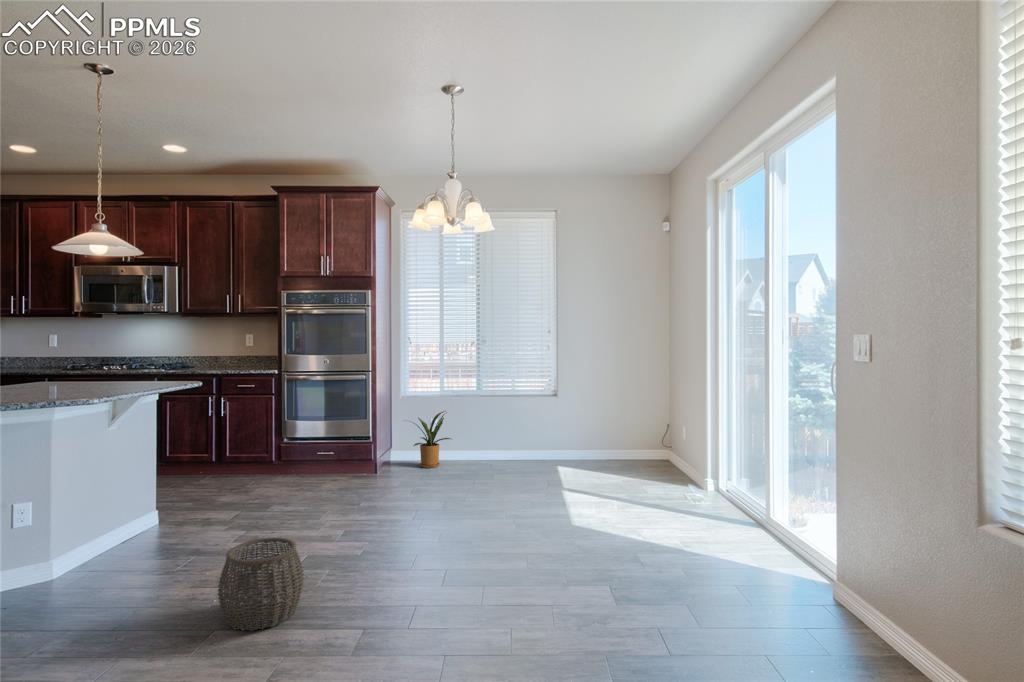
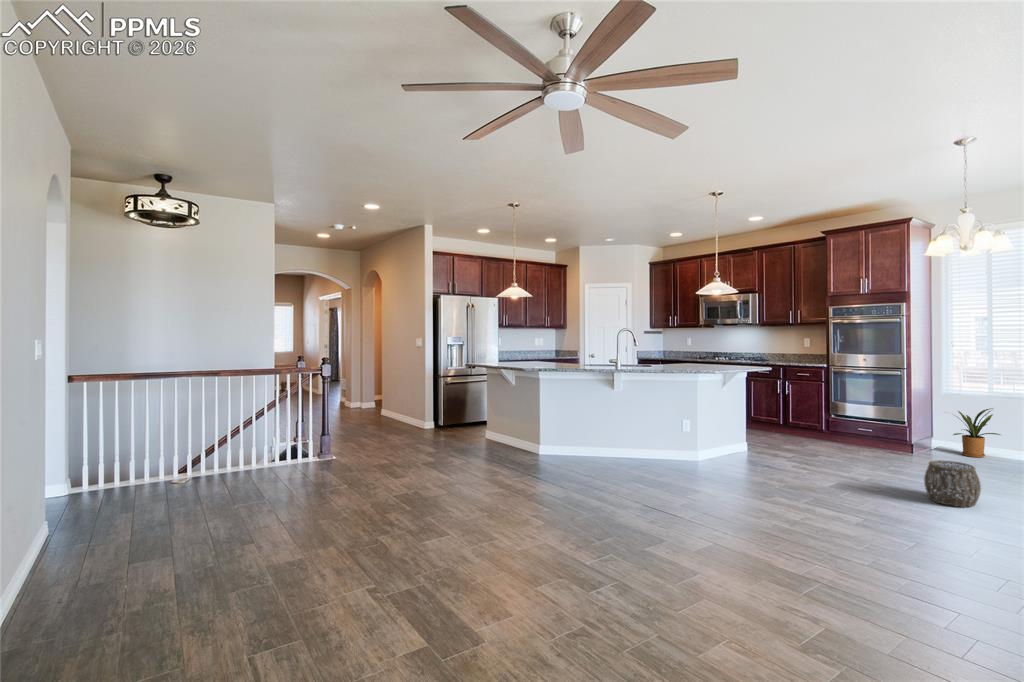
woven basket: present [218,538,304,631] -> present [924,460,981,507]

